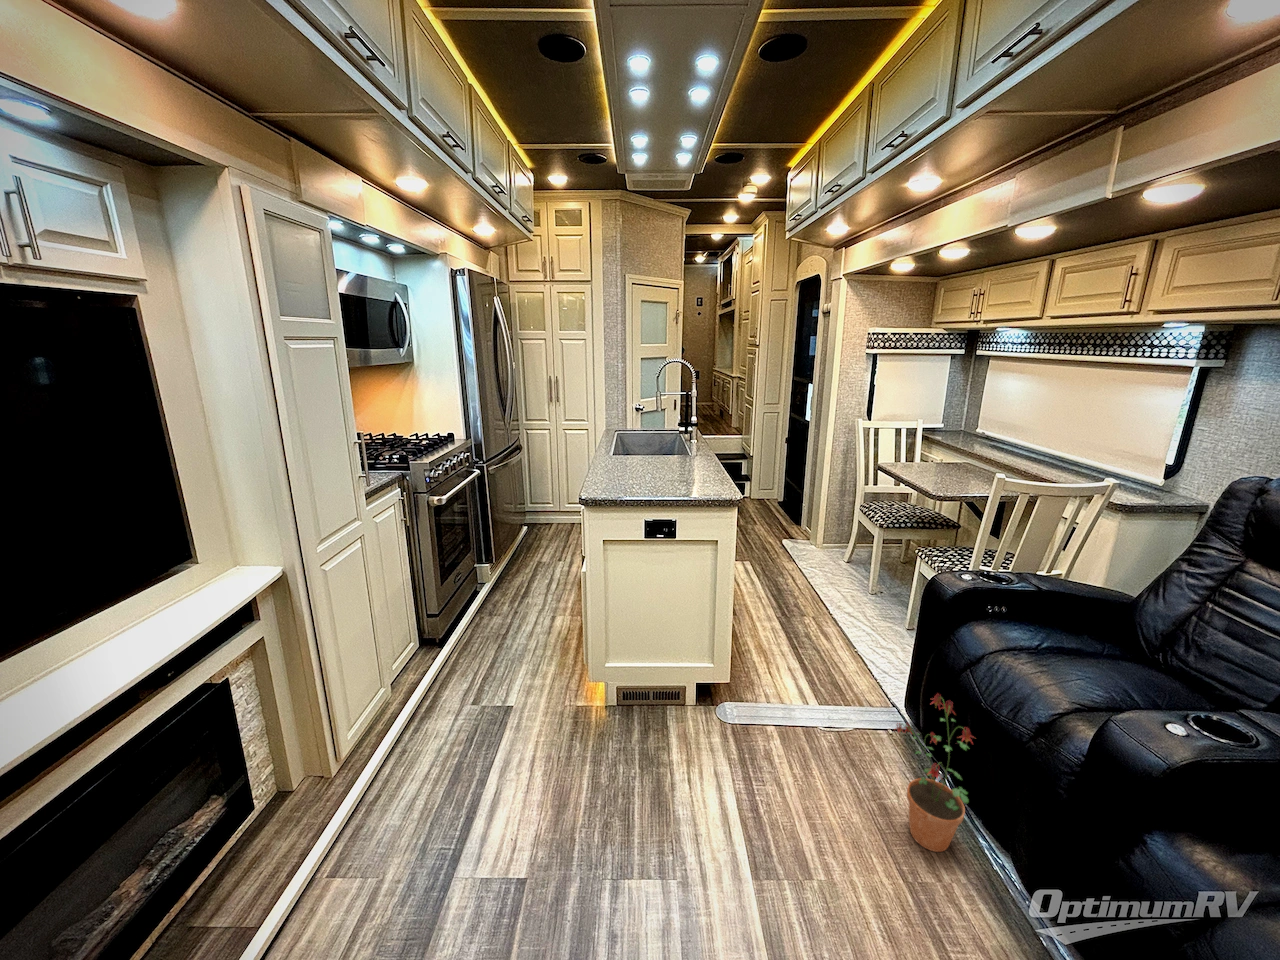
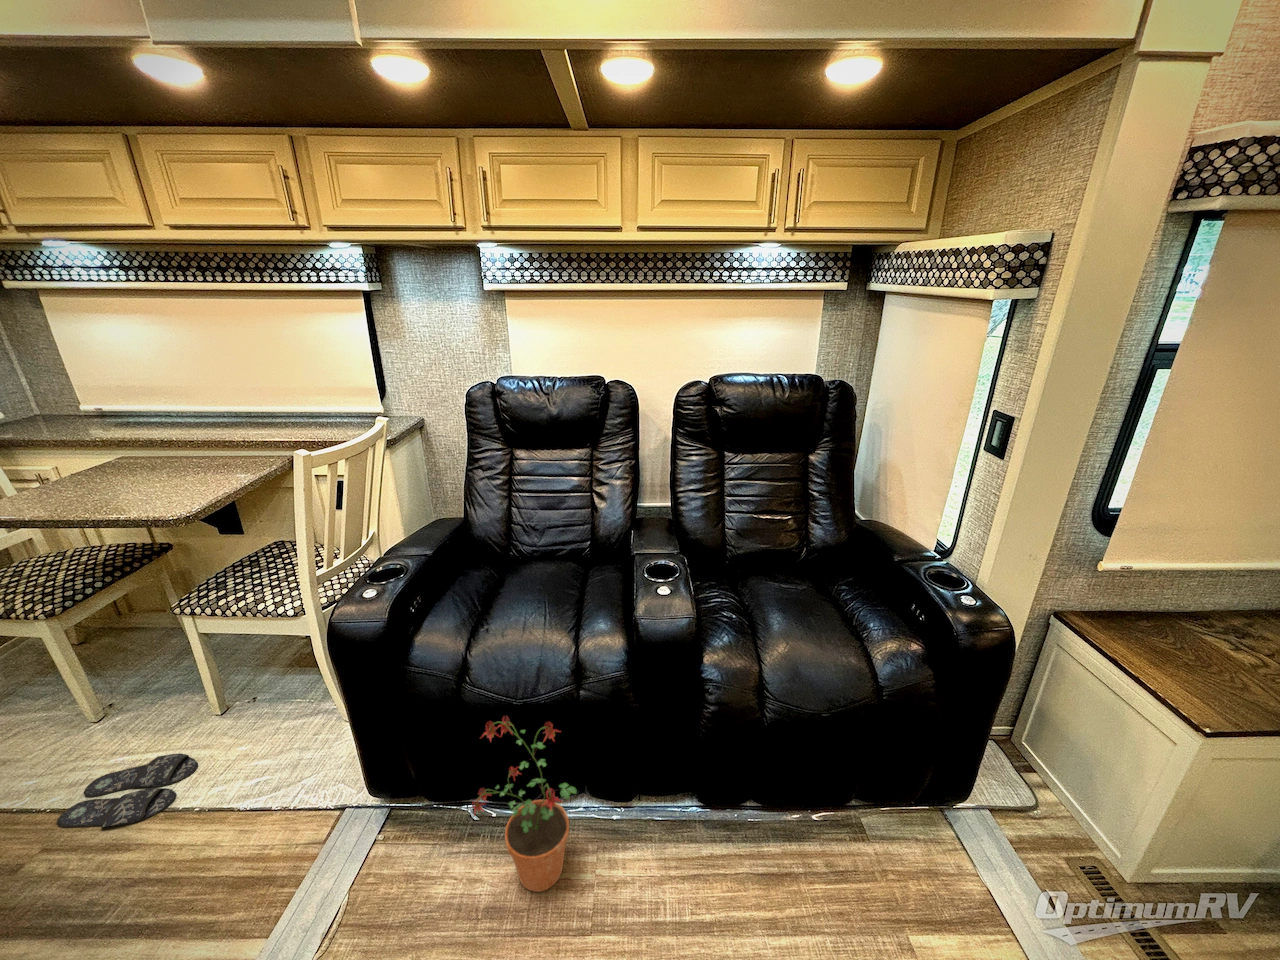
slippers: none [824,612,878,641] -> present [56,754,198,828]

